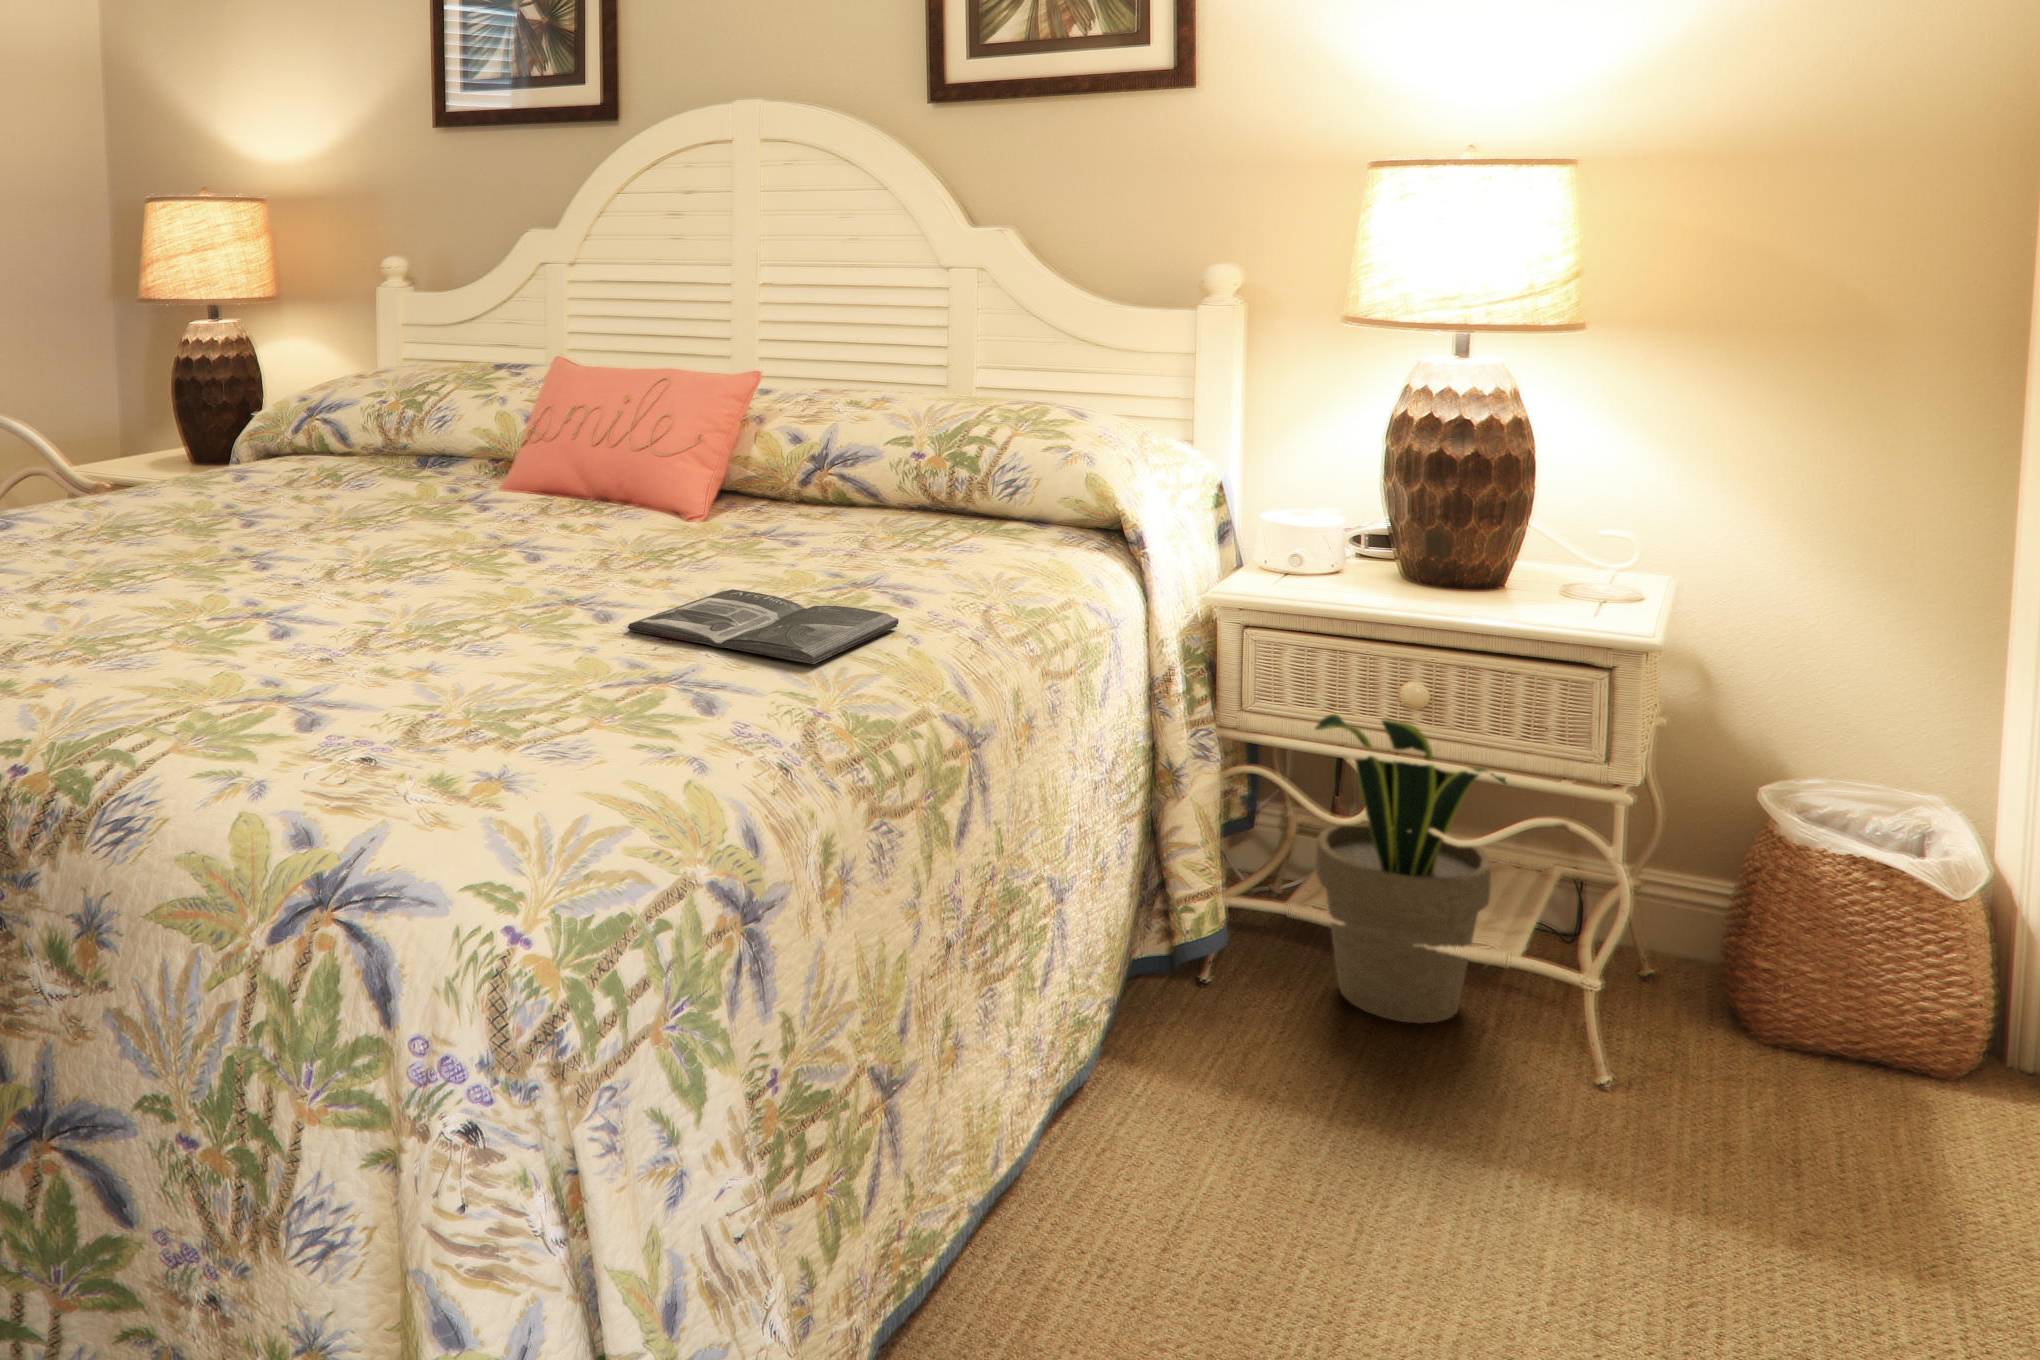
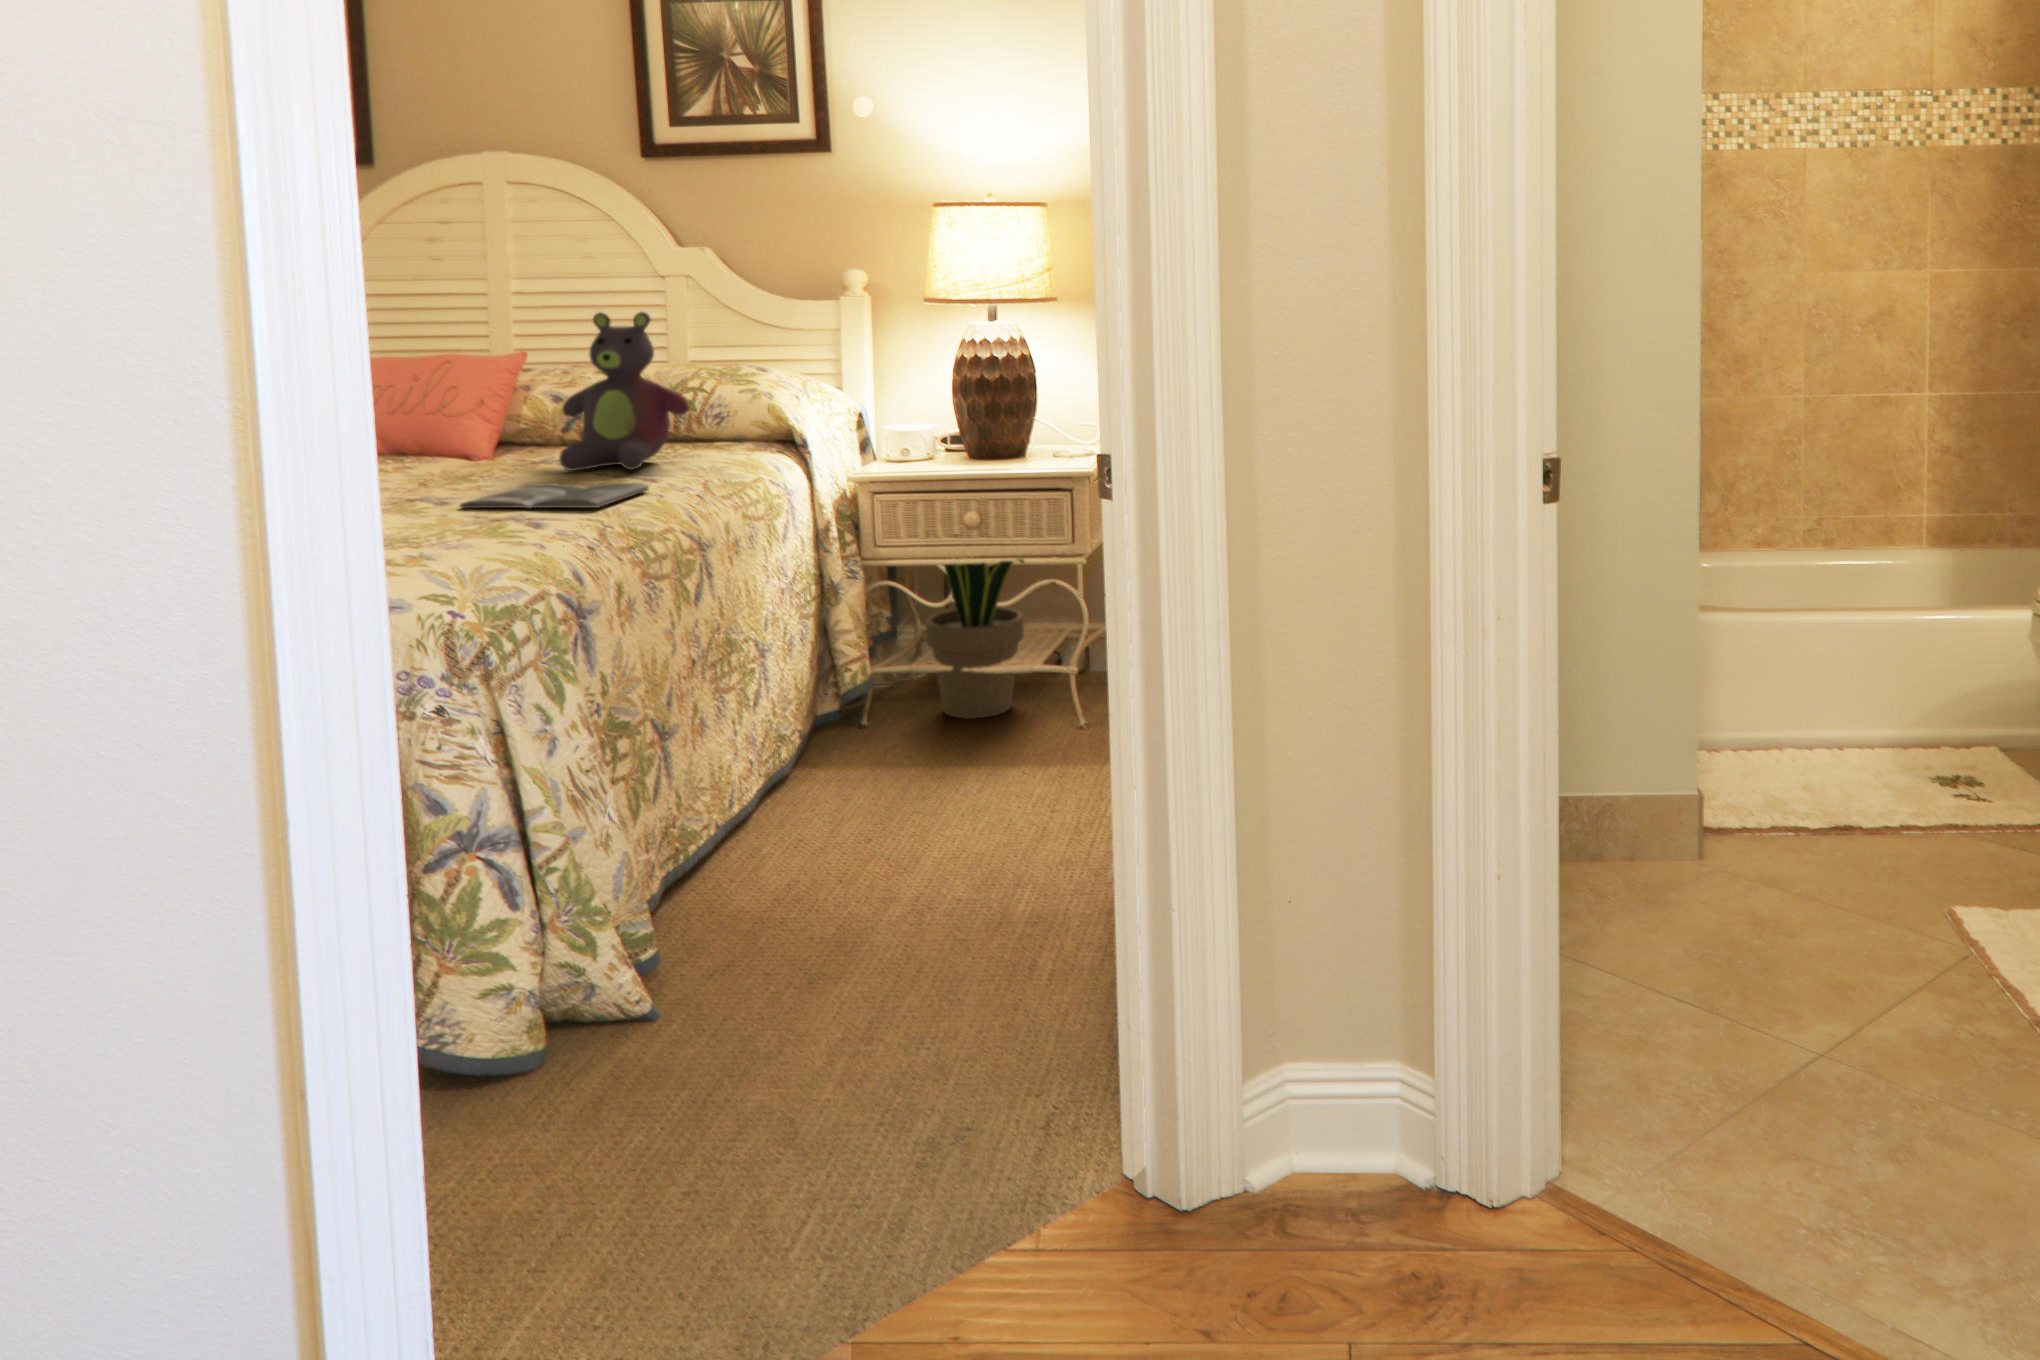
stuffed bear: none [784,329,970,572] -> present [559,312,689,471]

